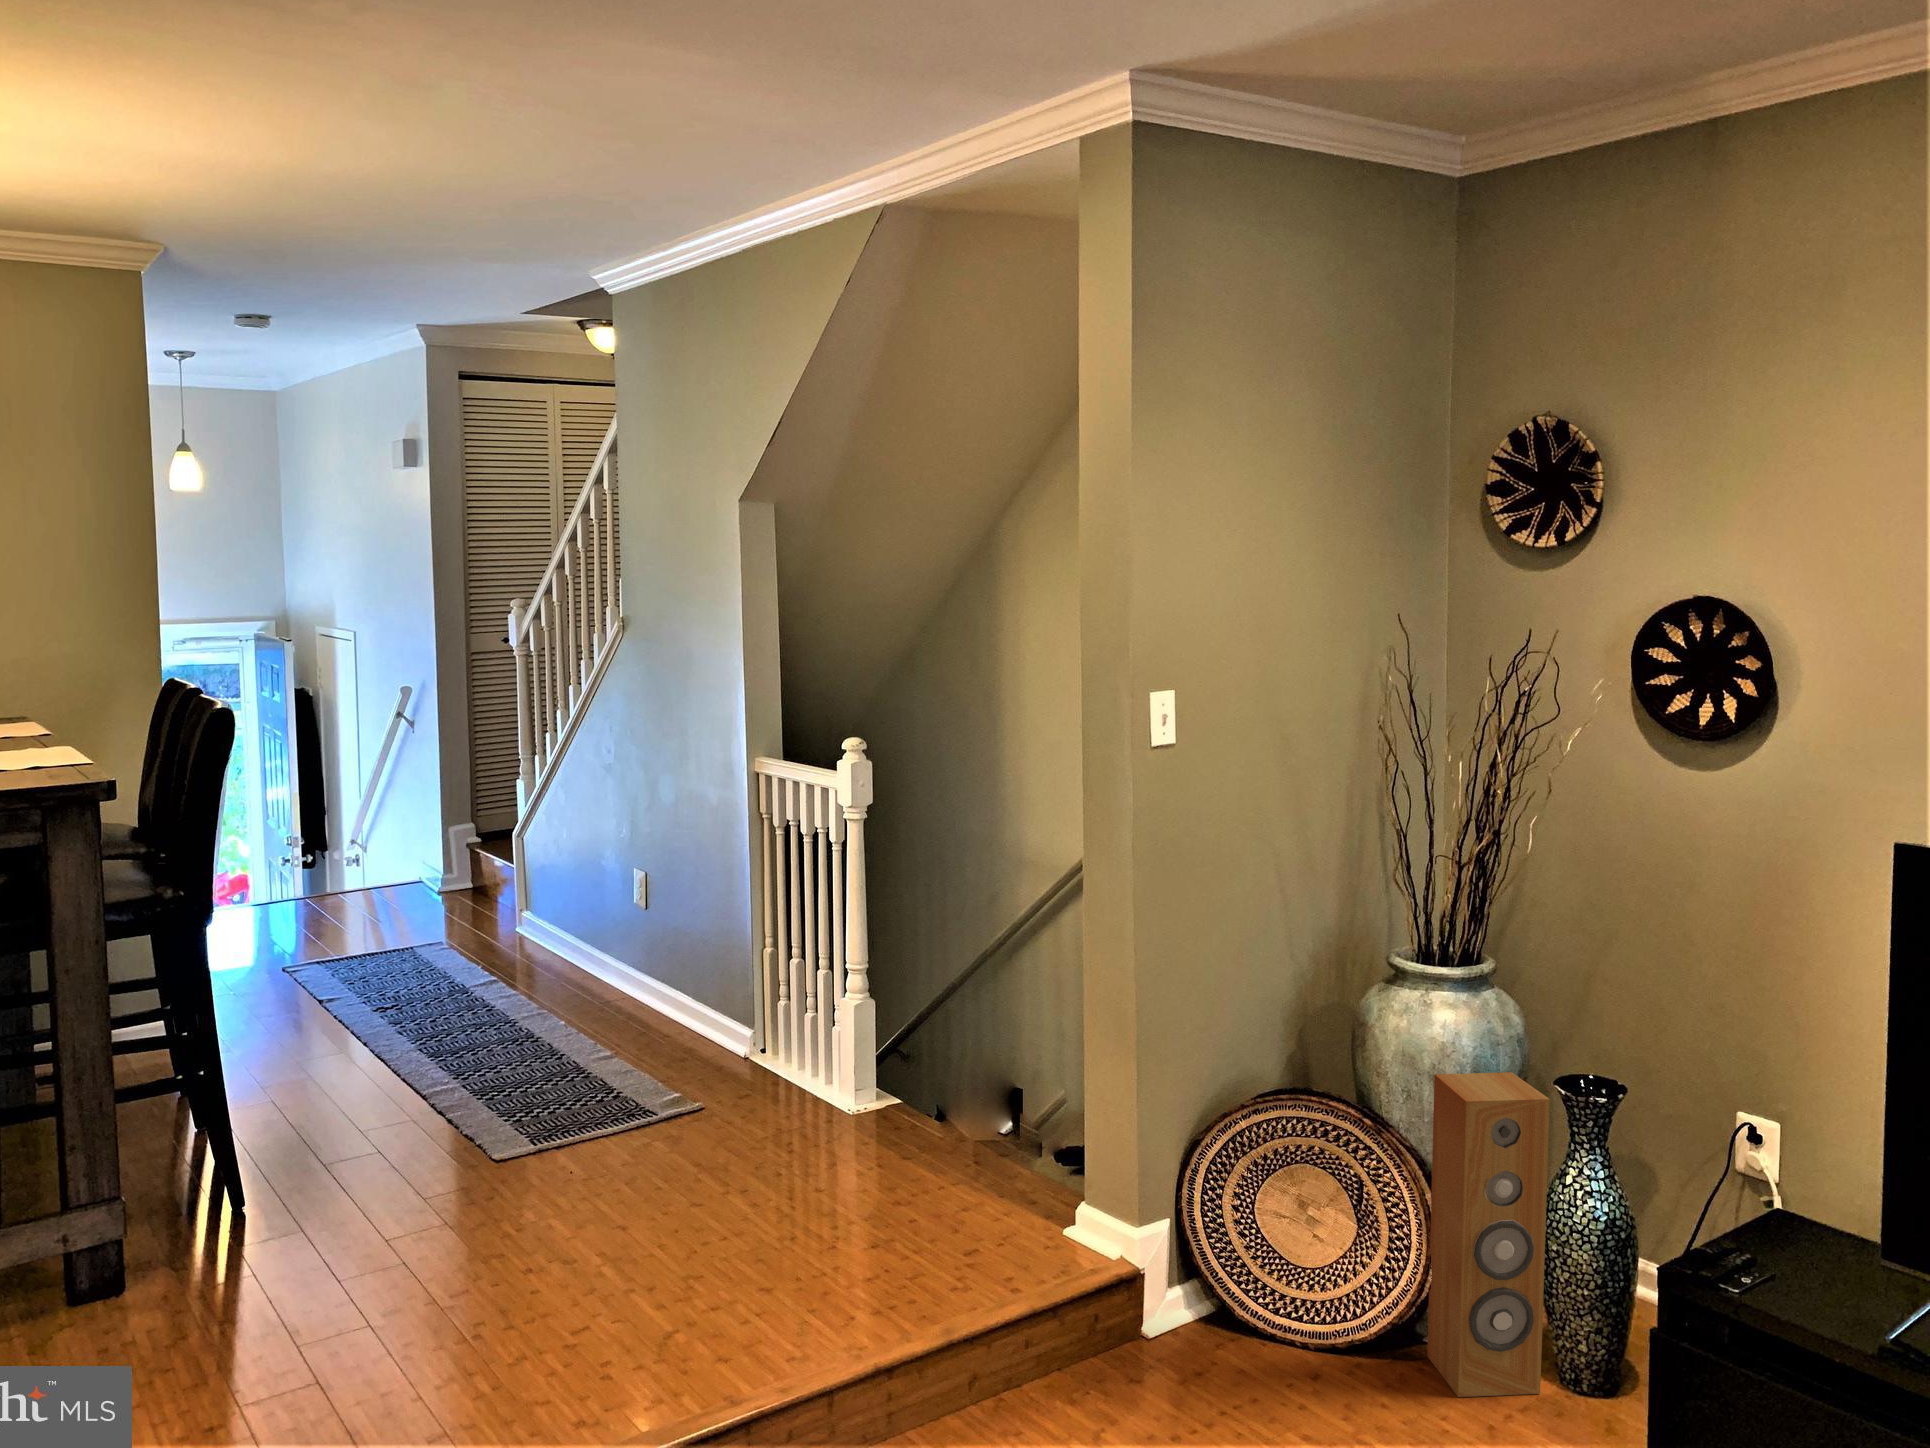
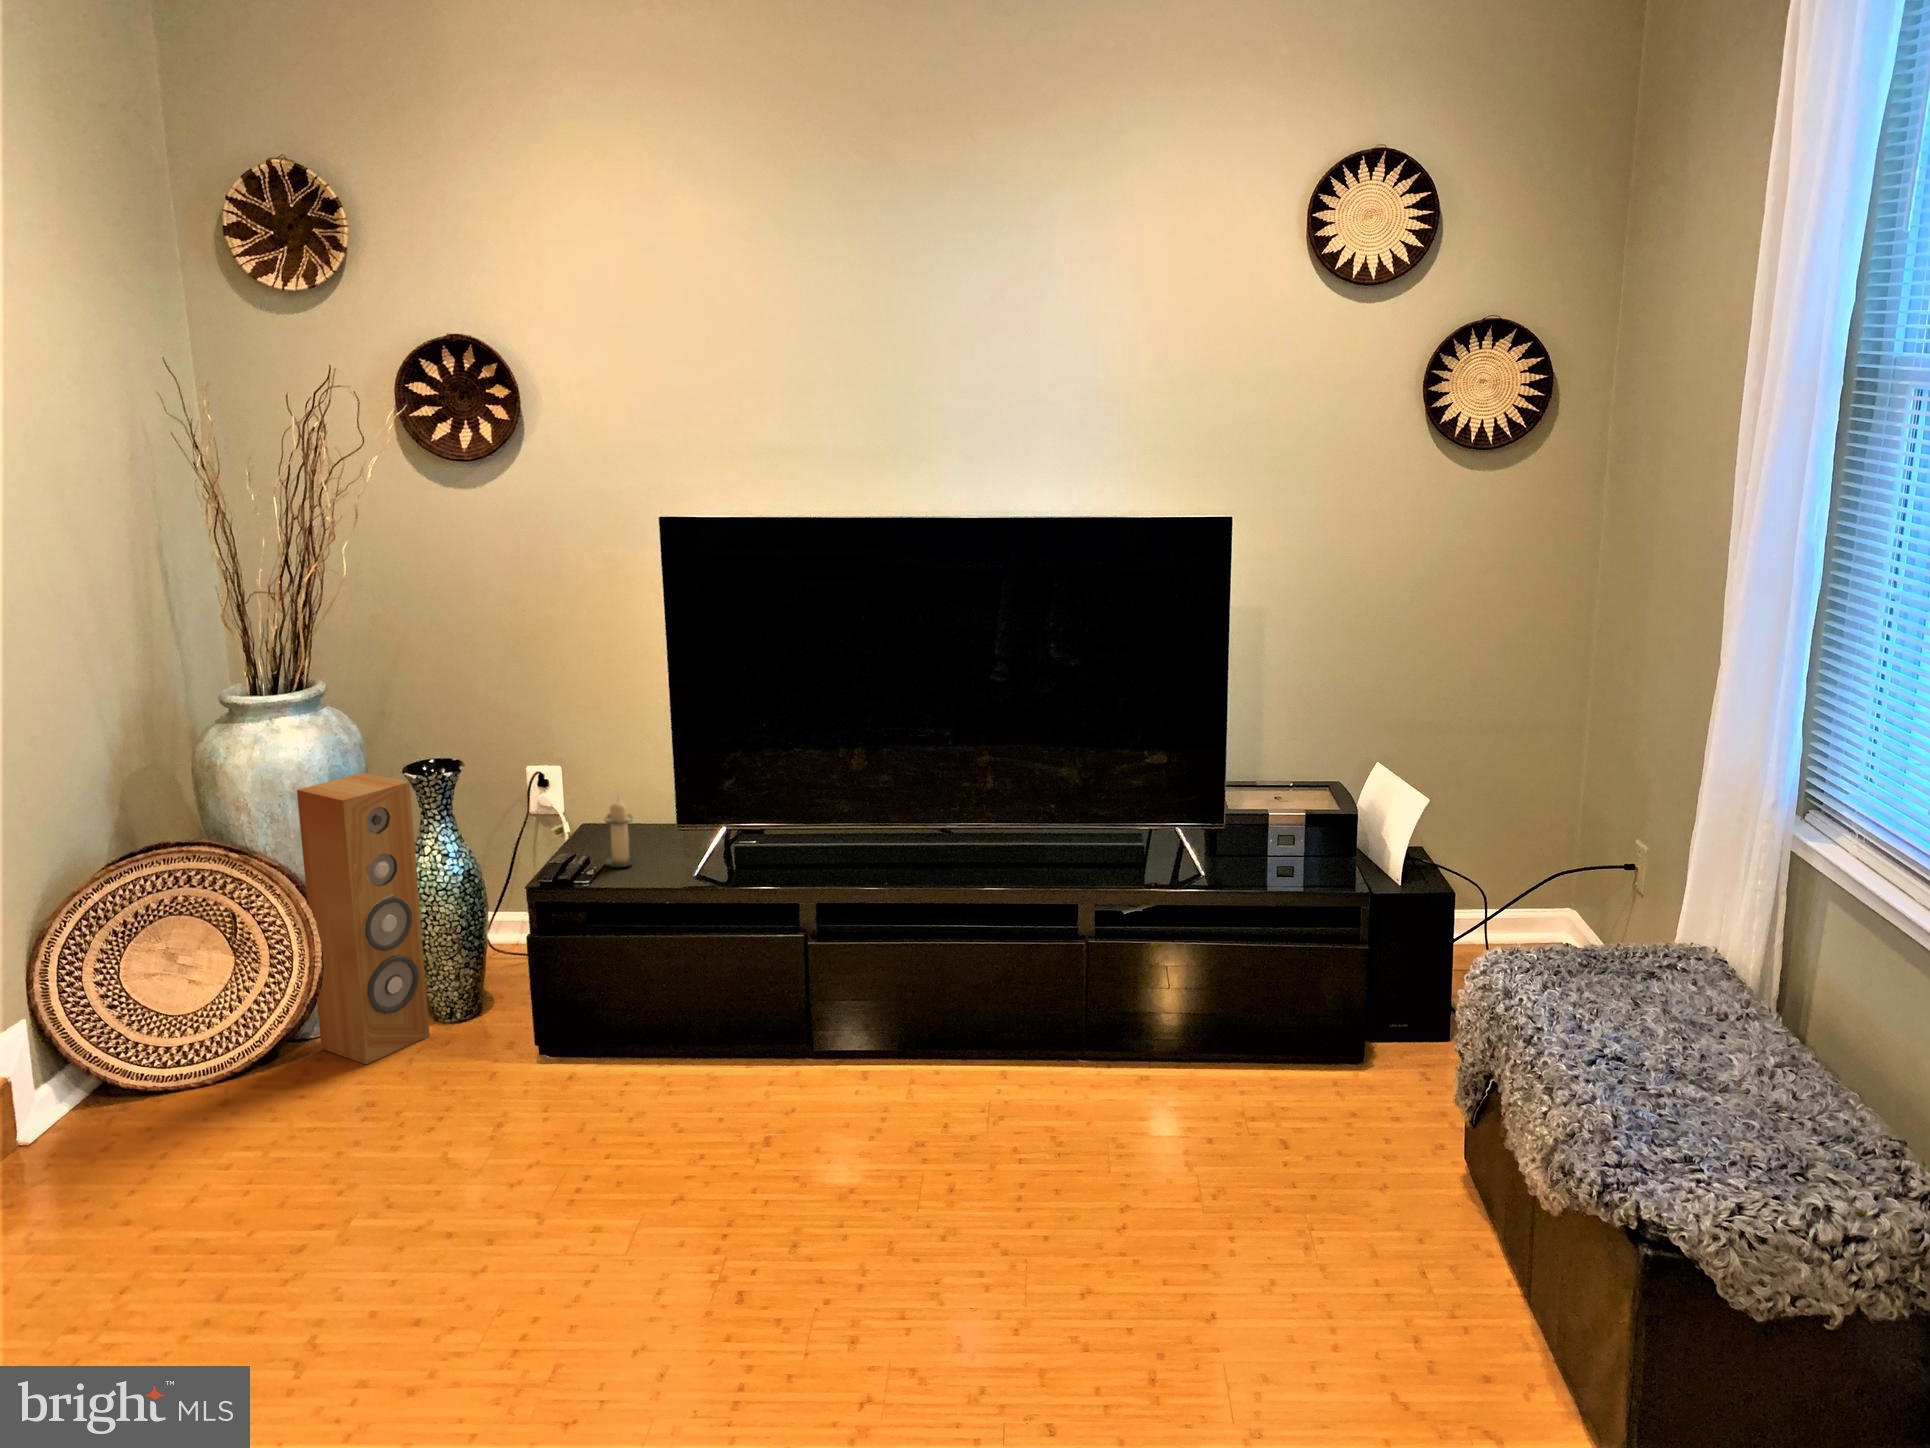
candle: none [1770,1194,1824,1291] -> present [604,801,634,867]

